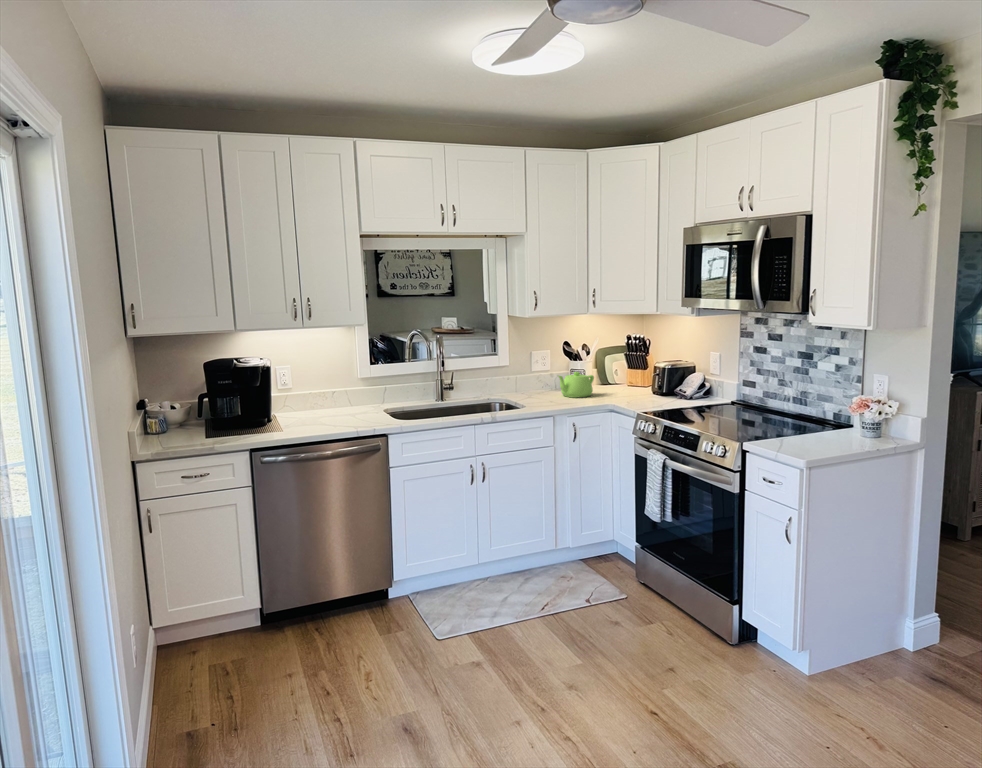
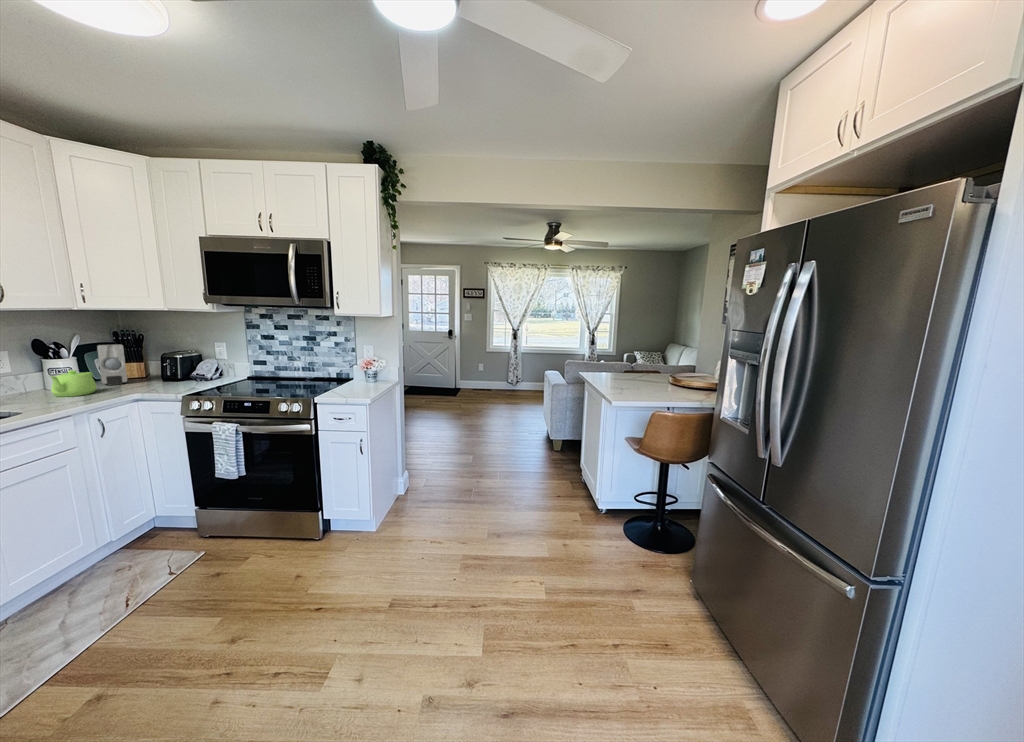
soap dispenser: none [605,348,632,391] -> present [97,345,127,385]

